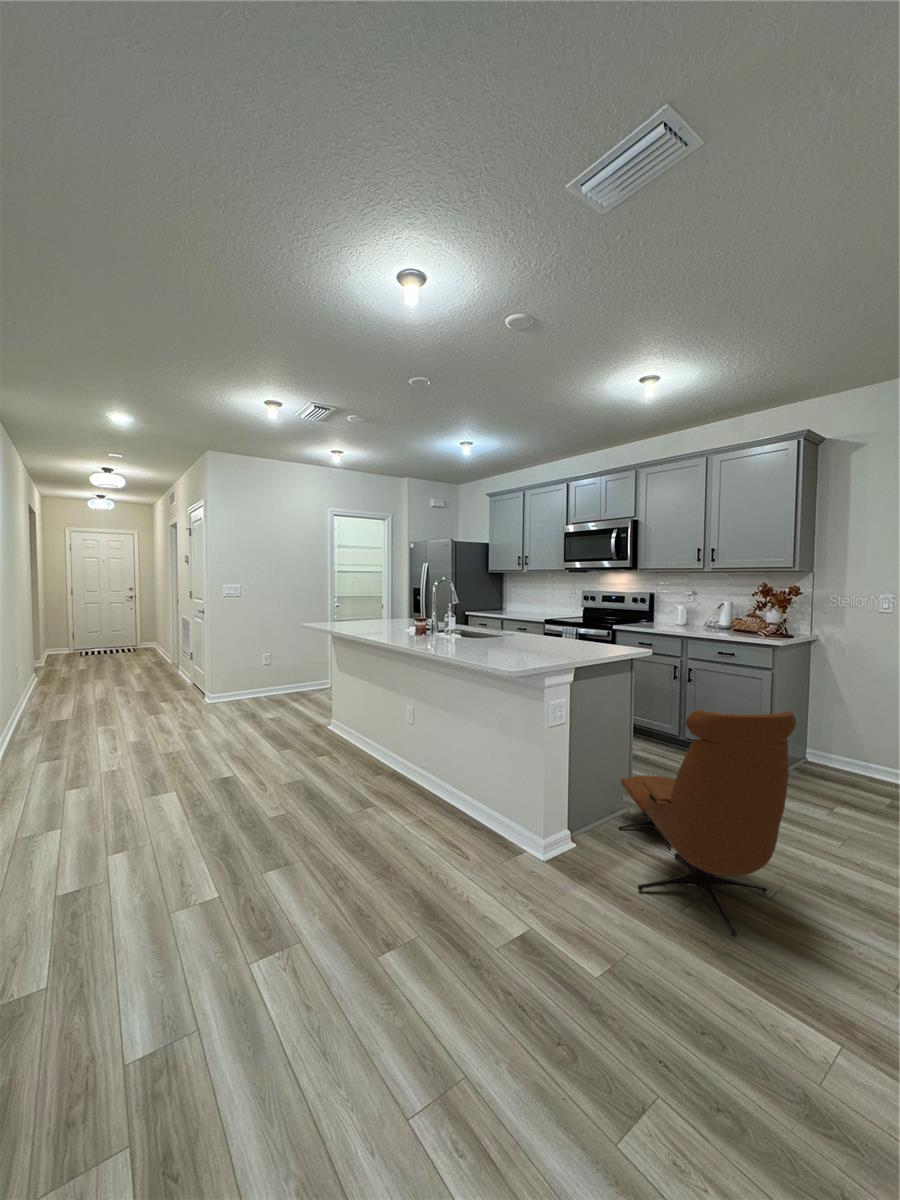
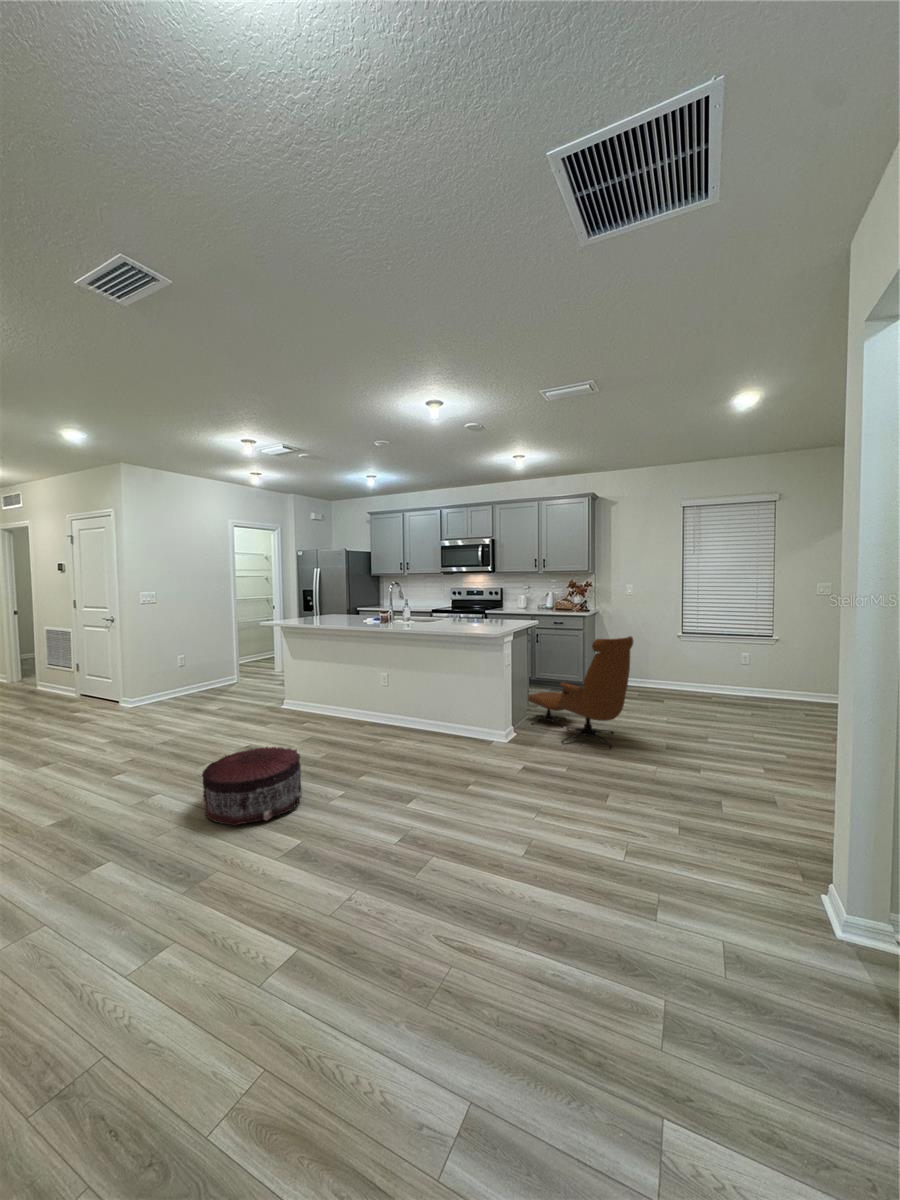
pouf: none [44,803,191,923] -> present [202,747,302,826]

